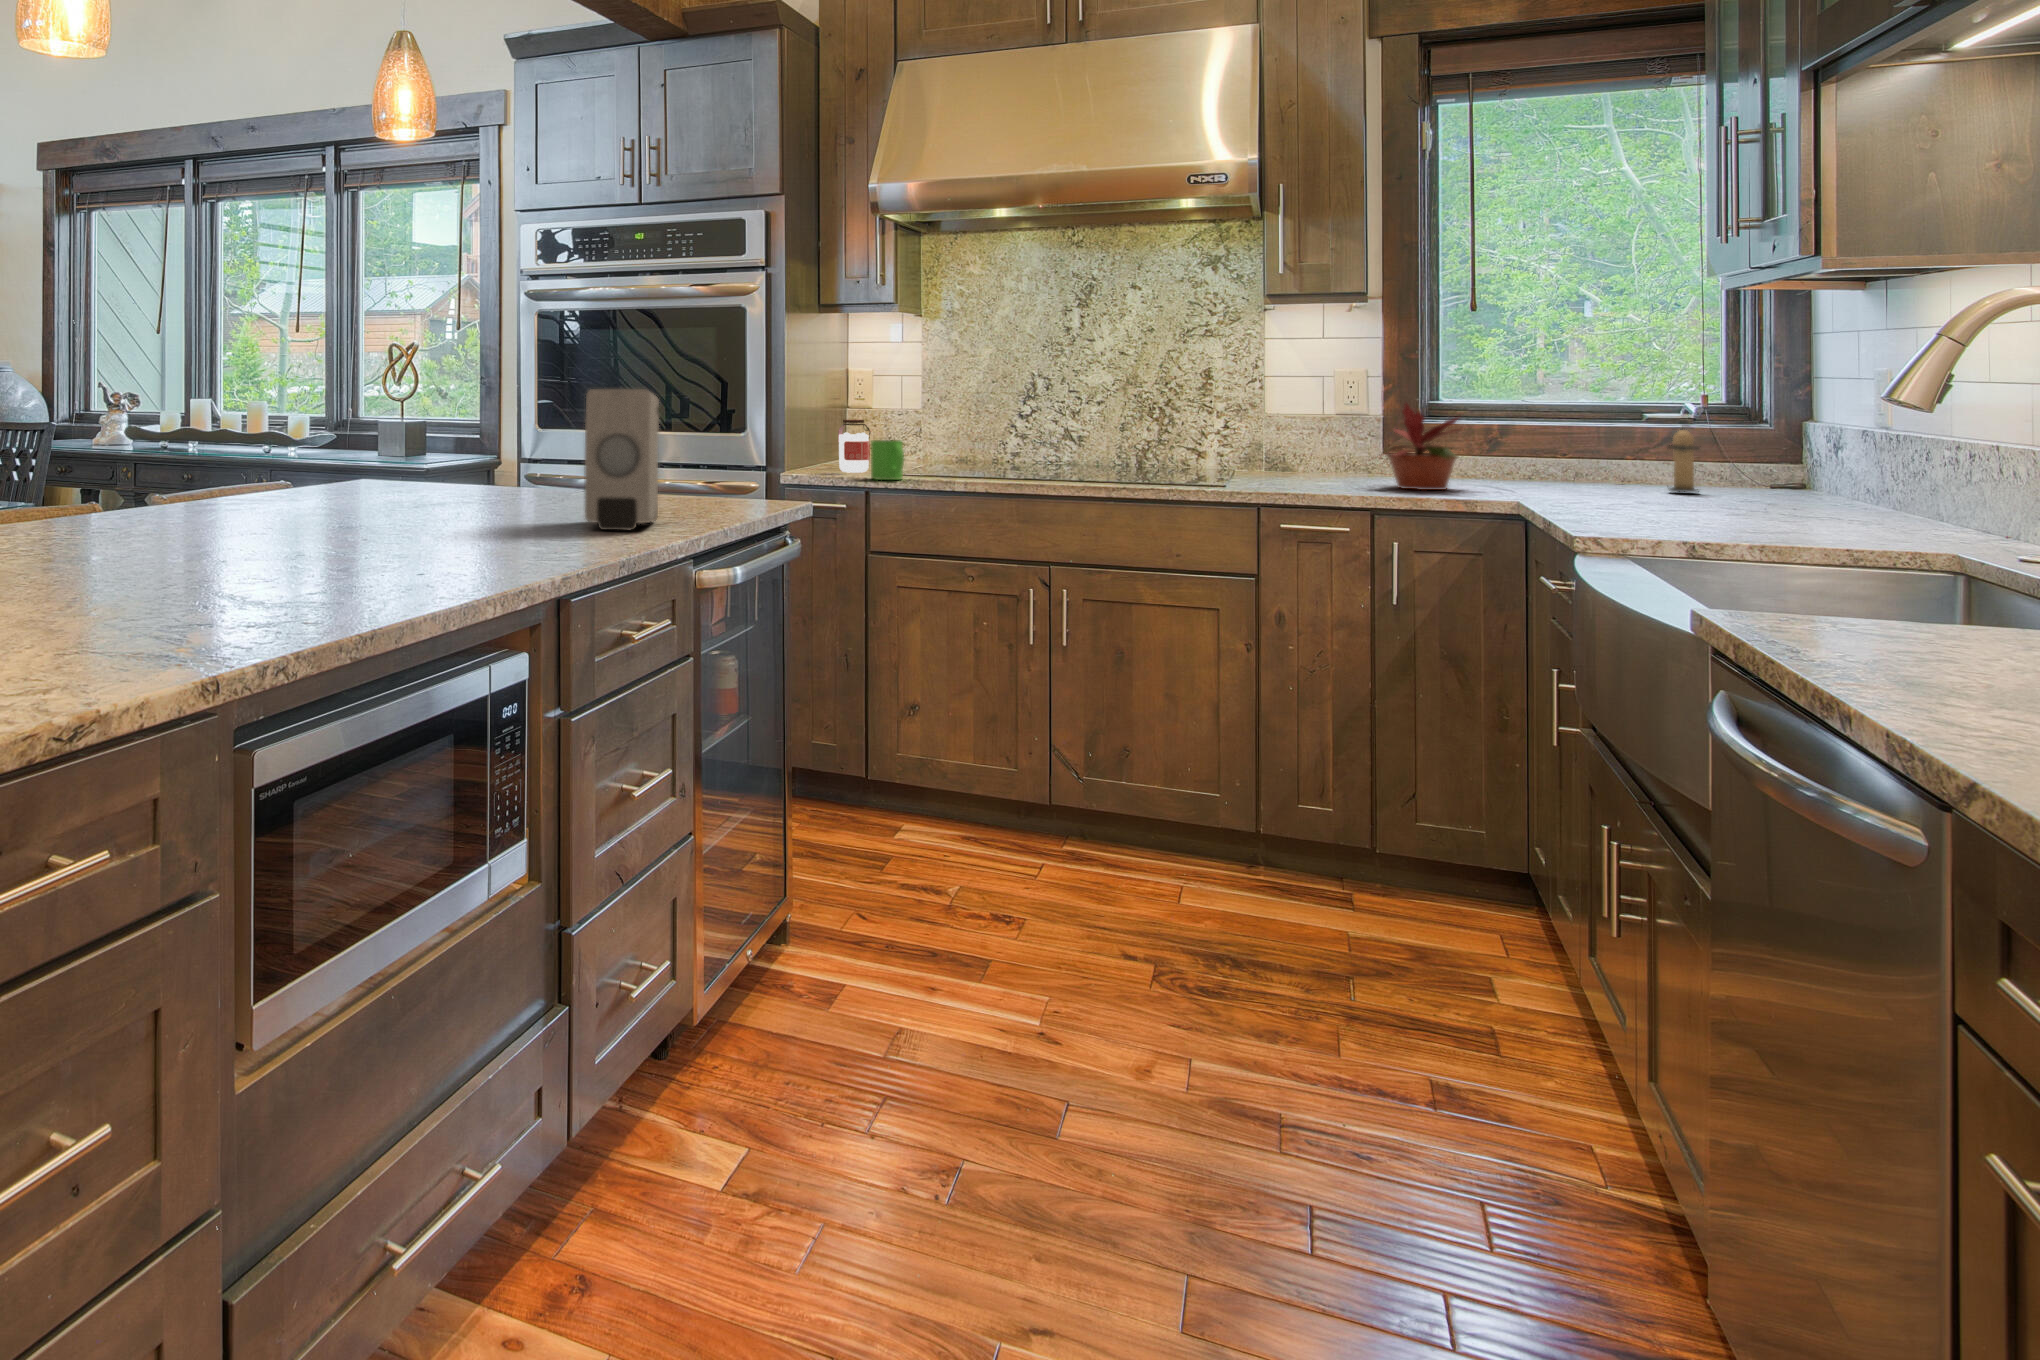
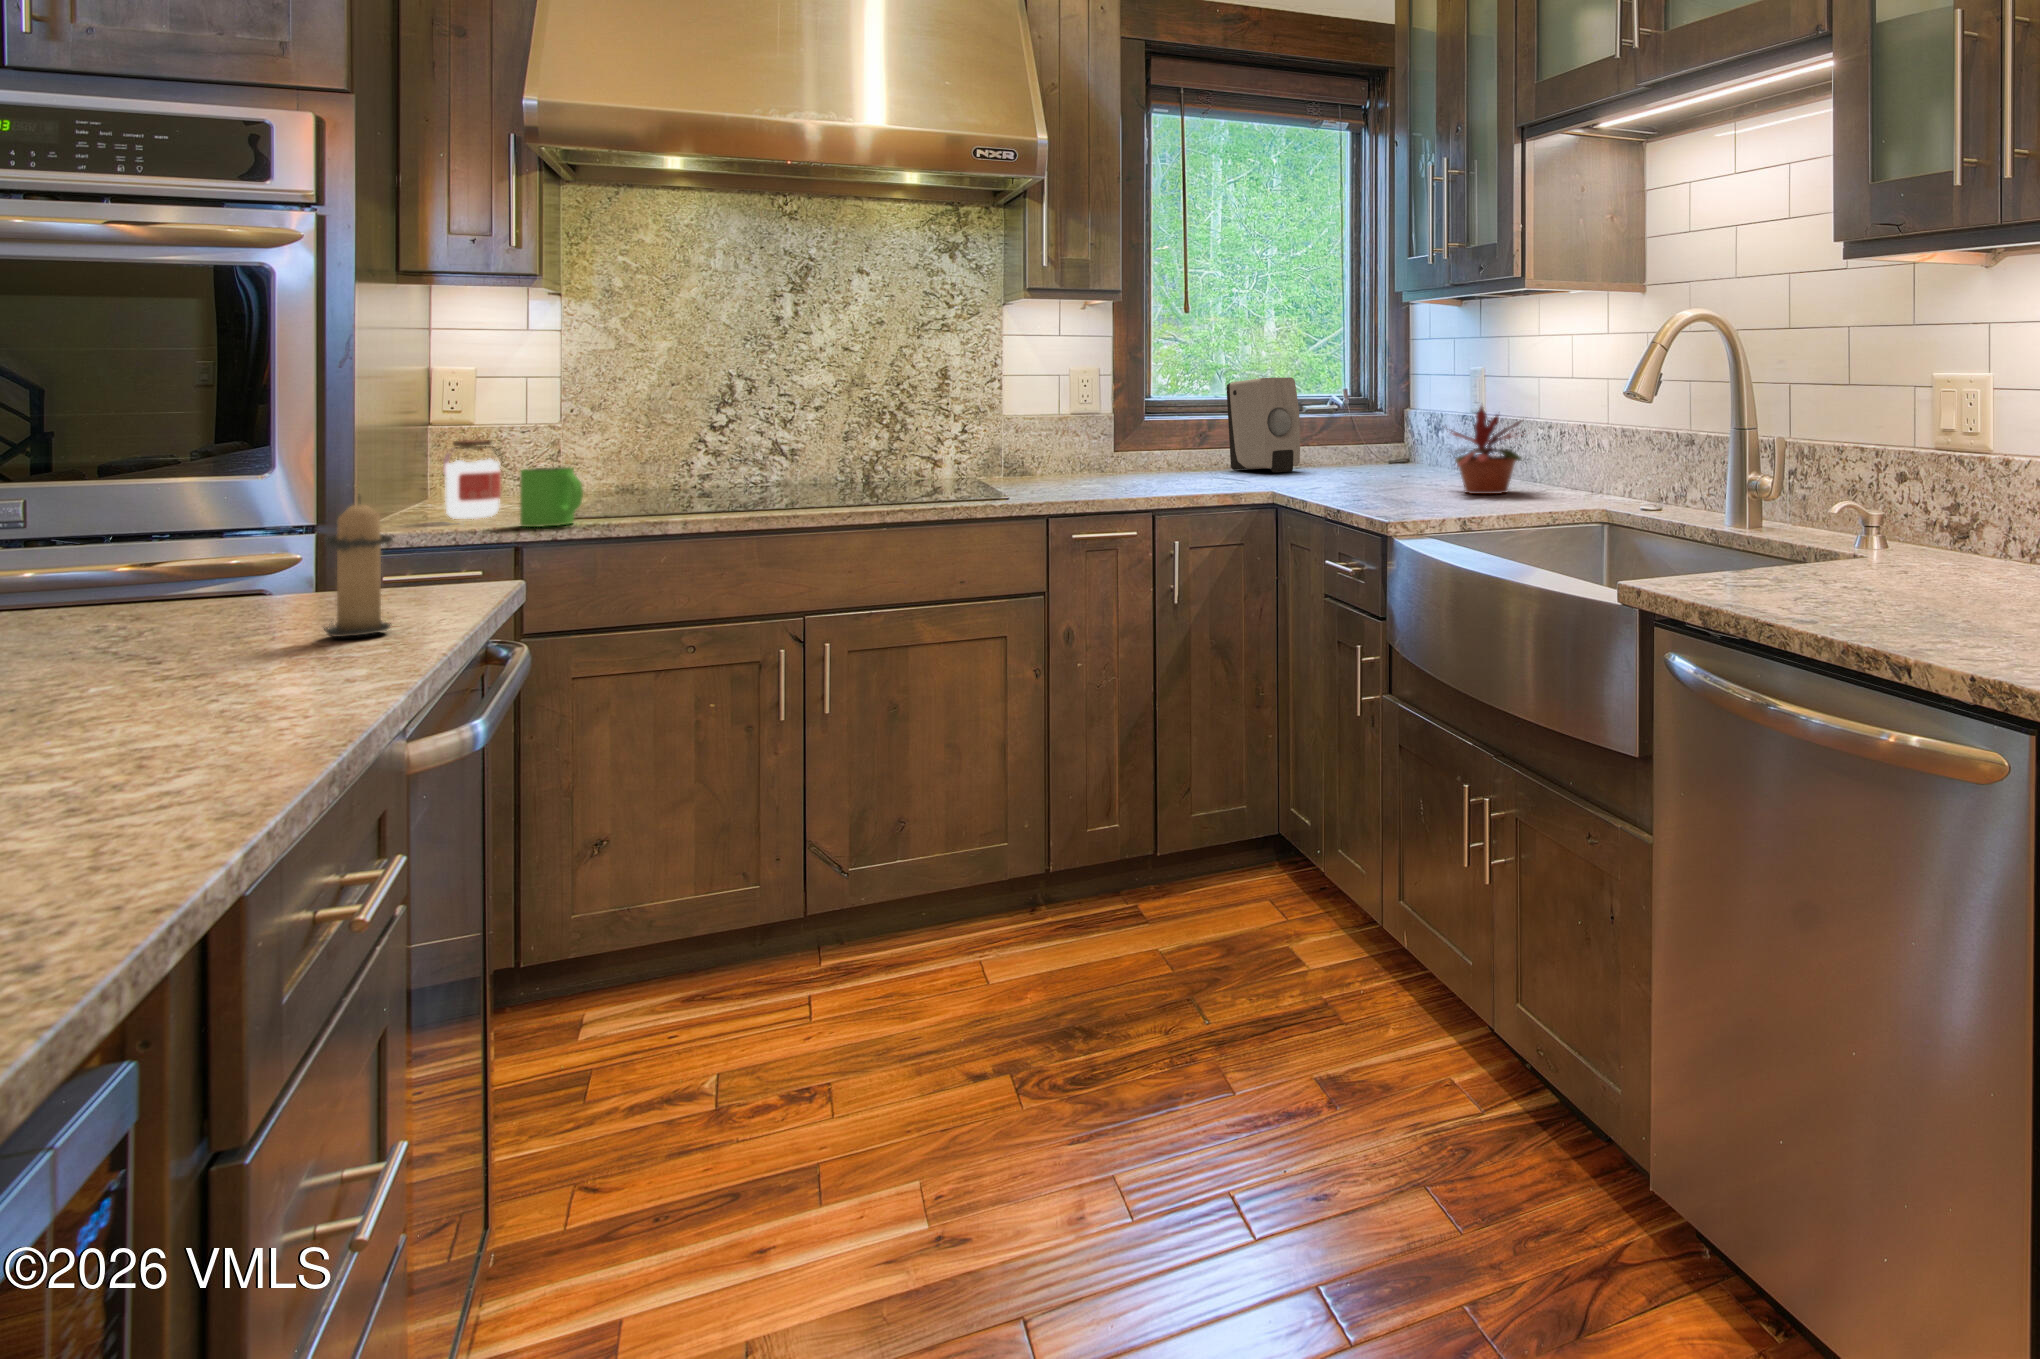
soap dispenser: present [584,389,659,530] -> present [1226,377,1300,472]
potted plant: present [1377,403,1461,490] -> present [1452,406,1522,494]
candle: present [1667,430,1701,492] -> present [323,497,394,637]

